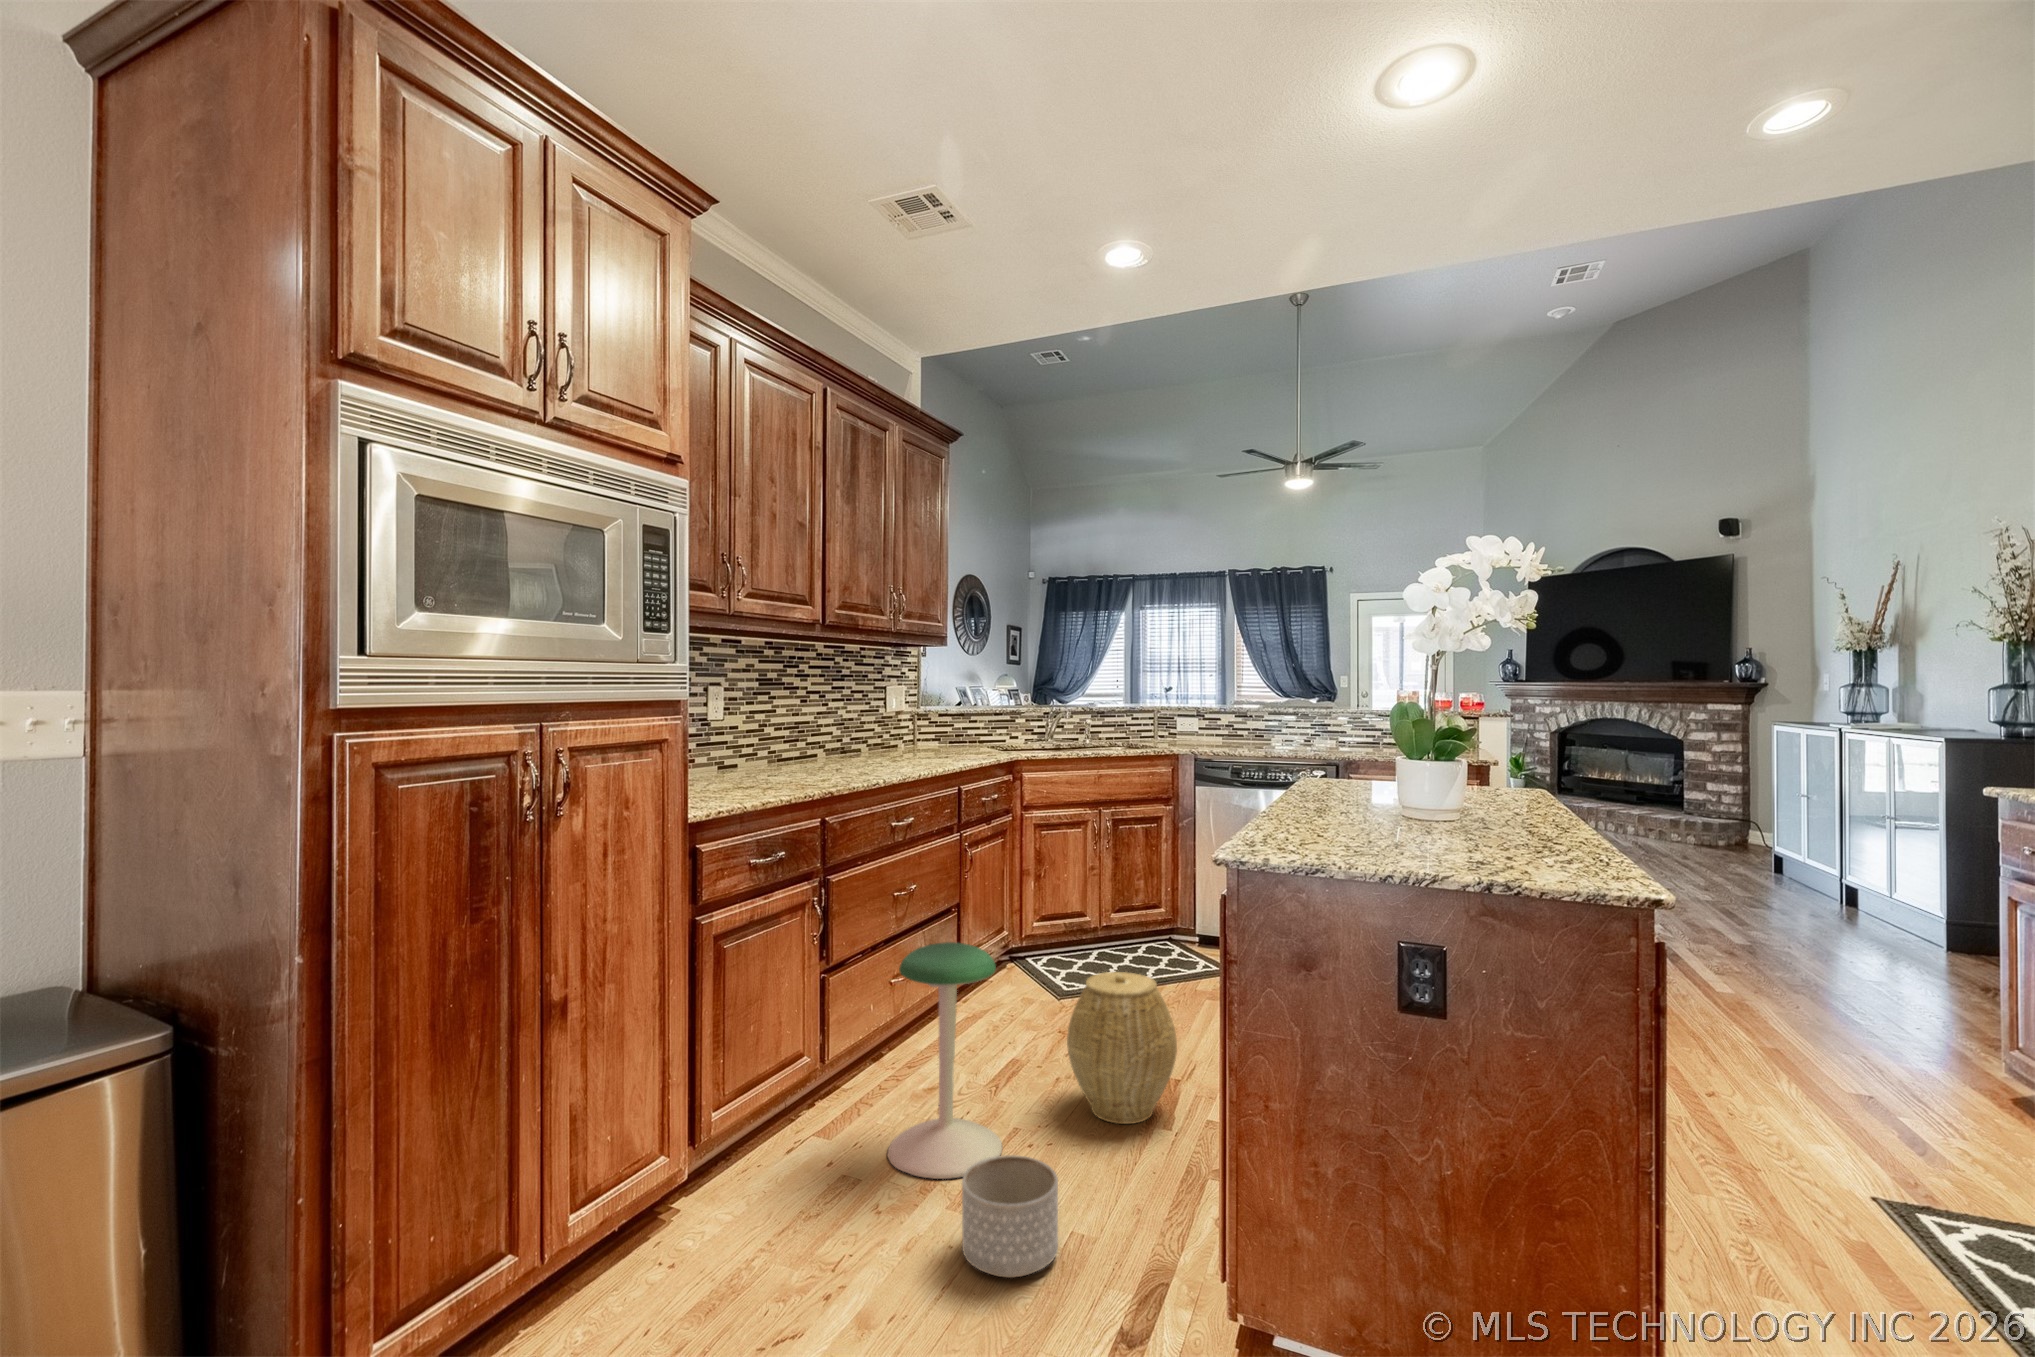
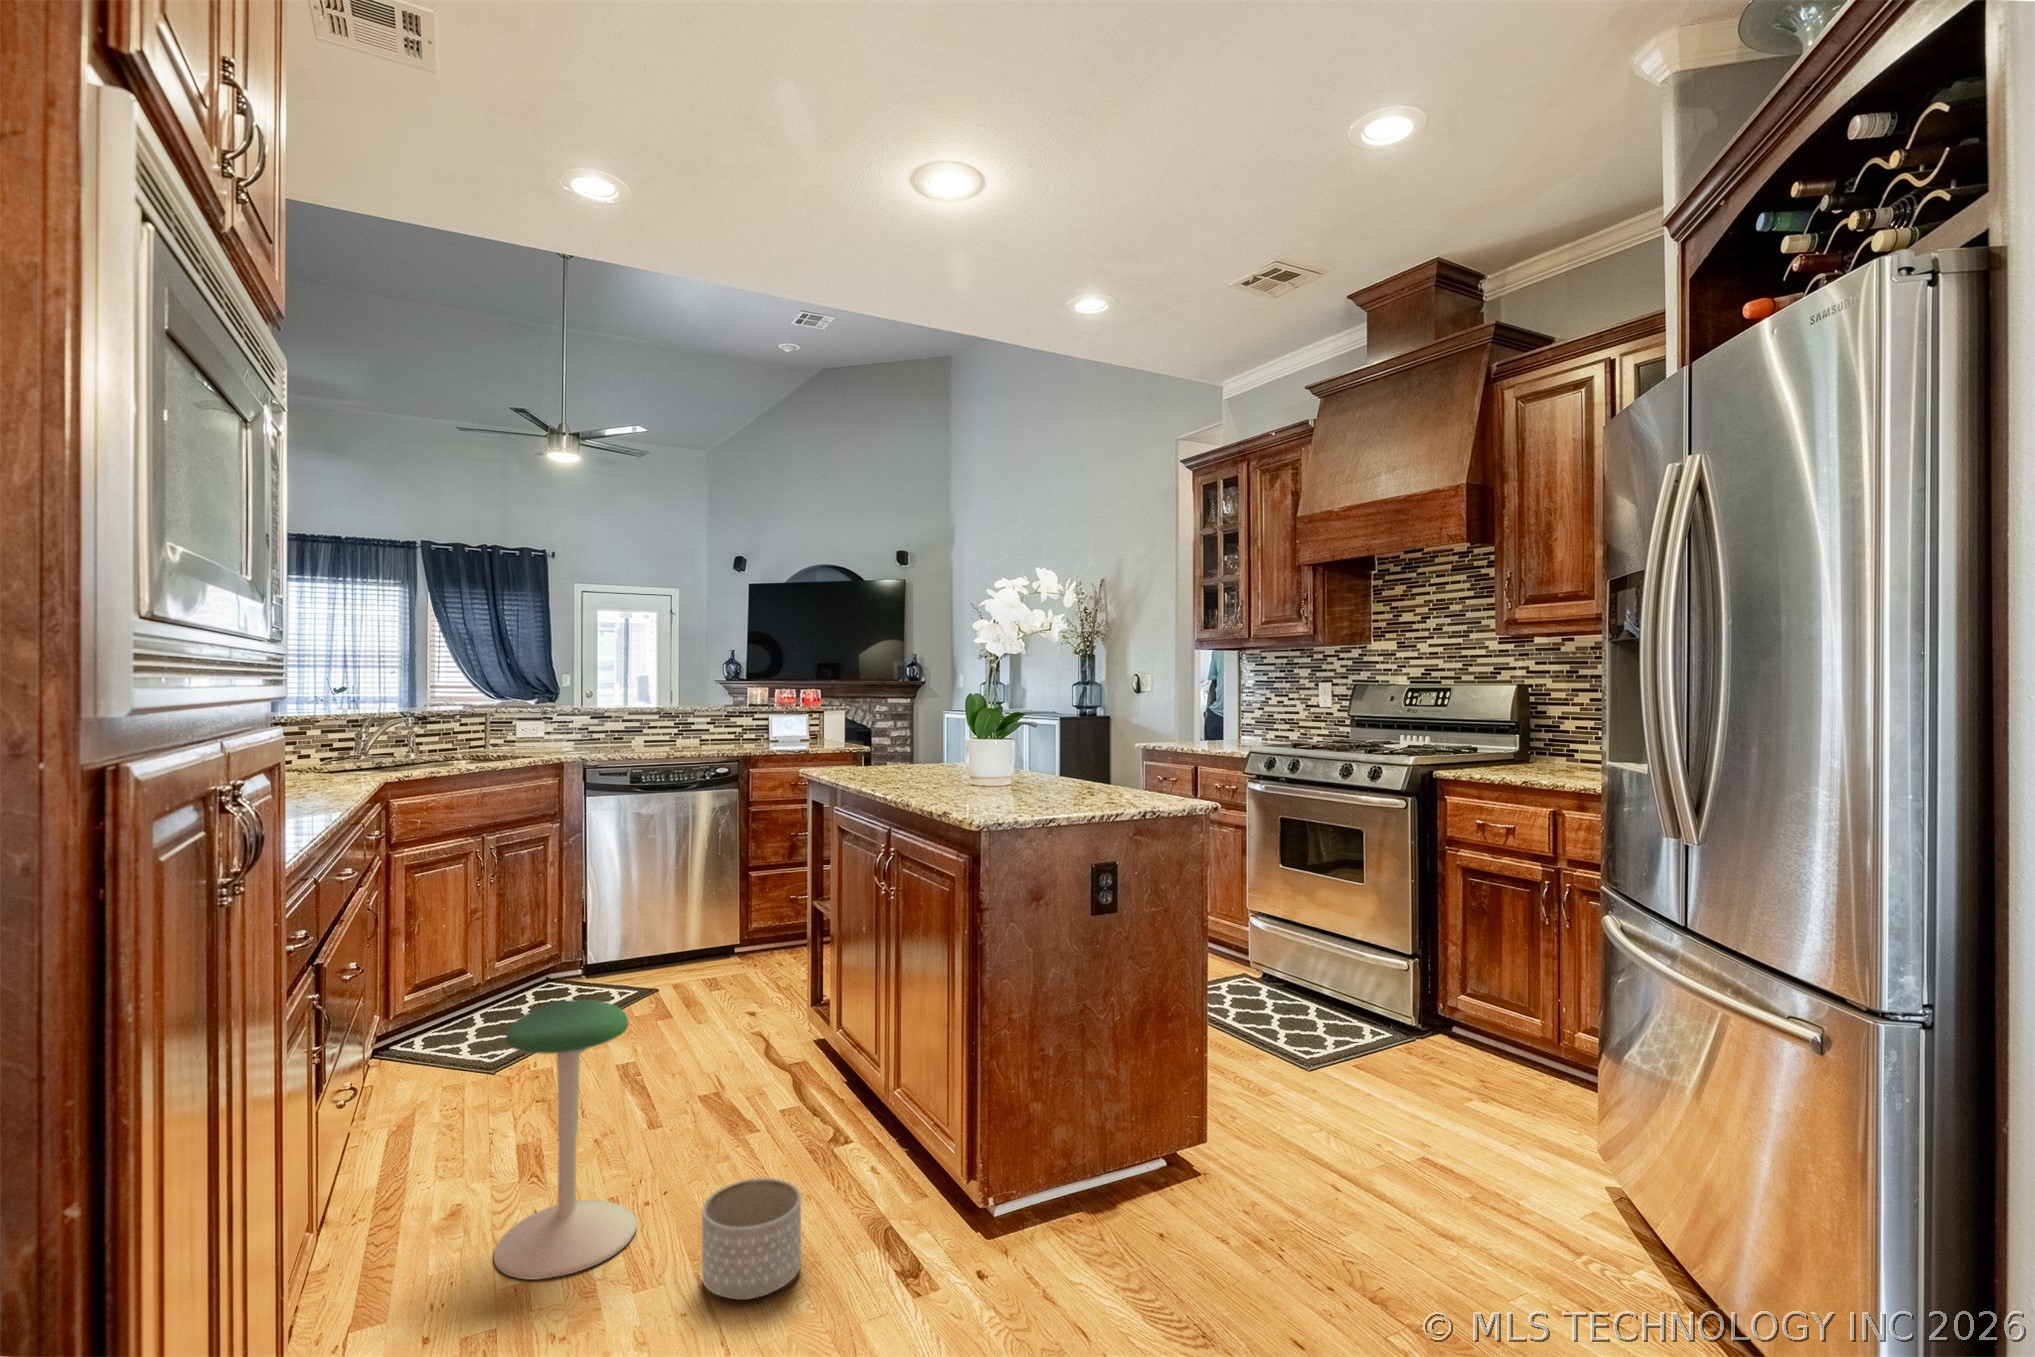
woven basket: present [1067,972,1177,1124] -> none [637,992,754,1147]

